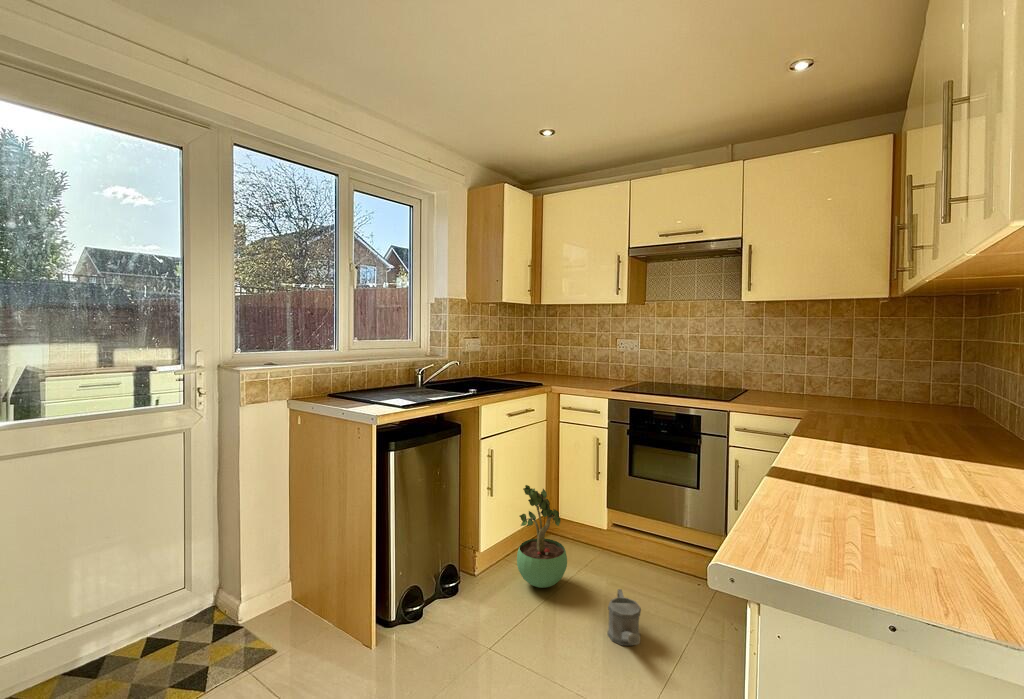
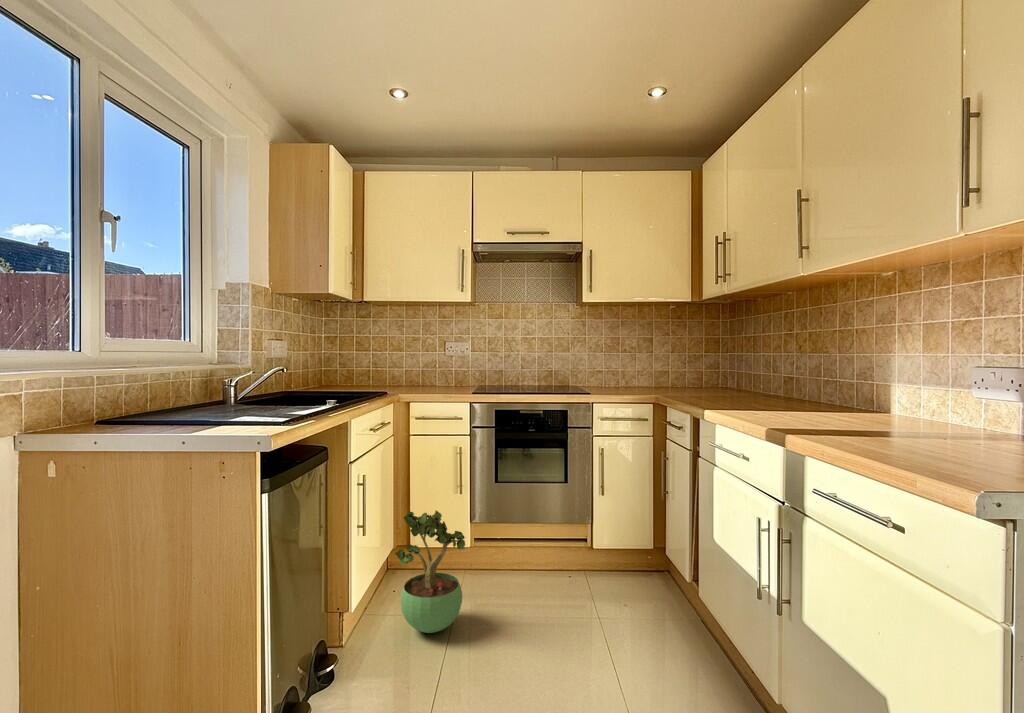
watering can: present [608,589,641,646] -> none [531,600,592,657]

